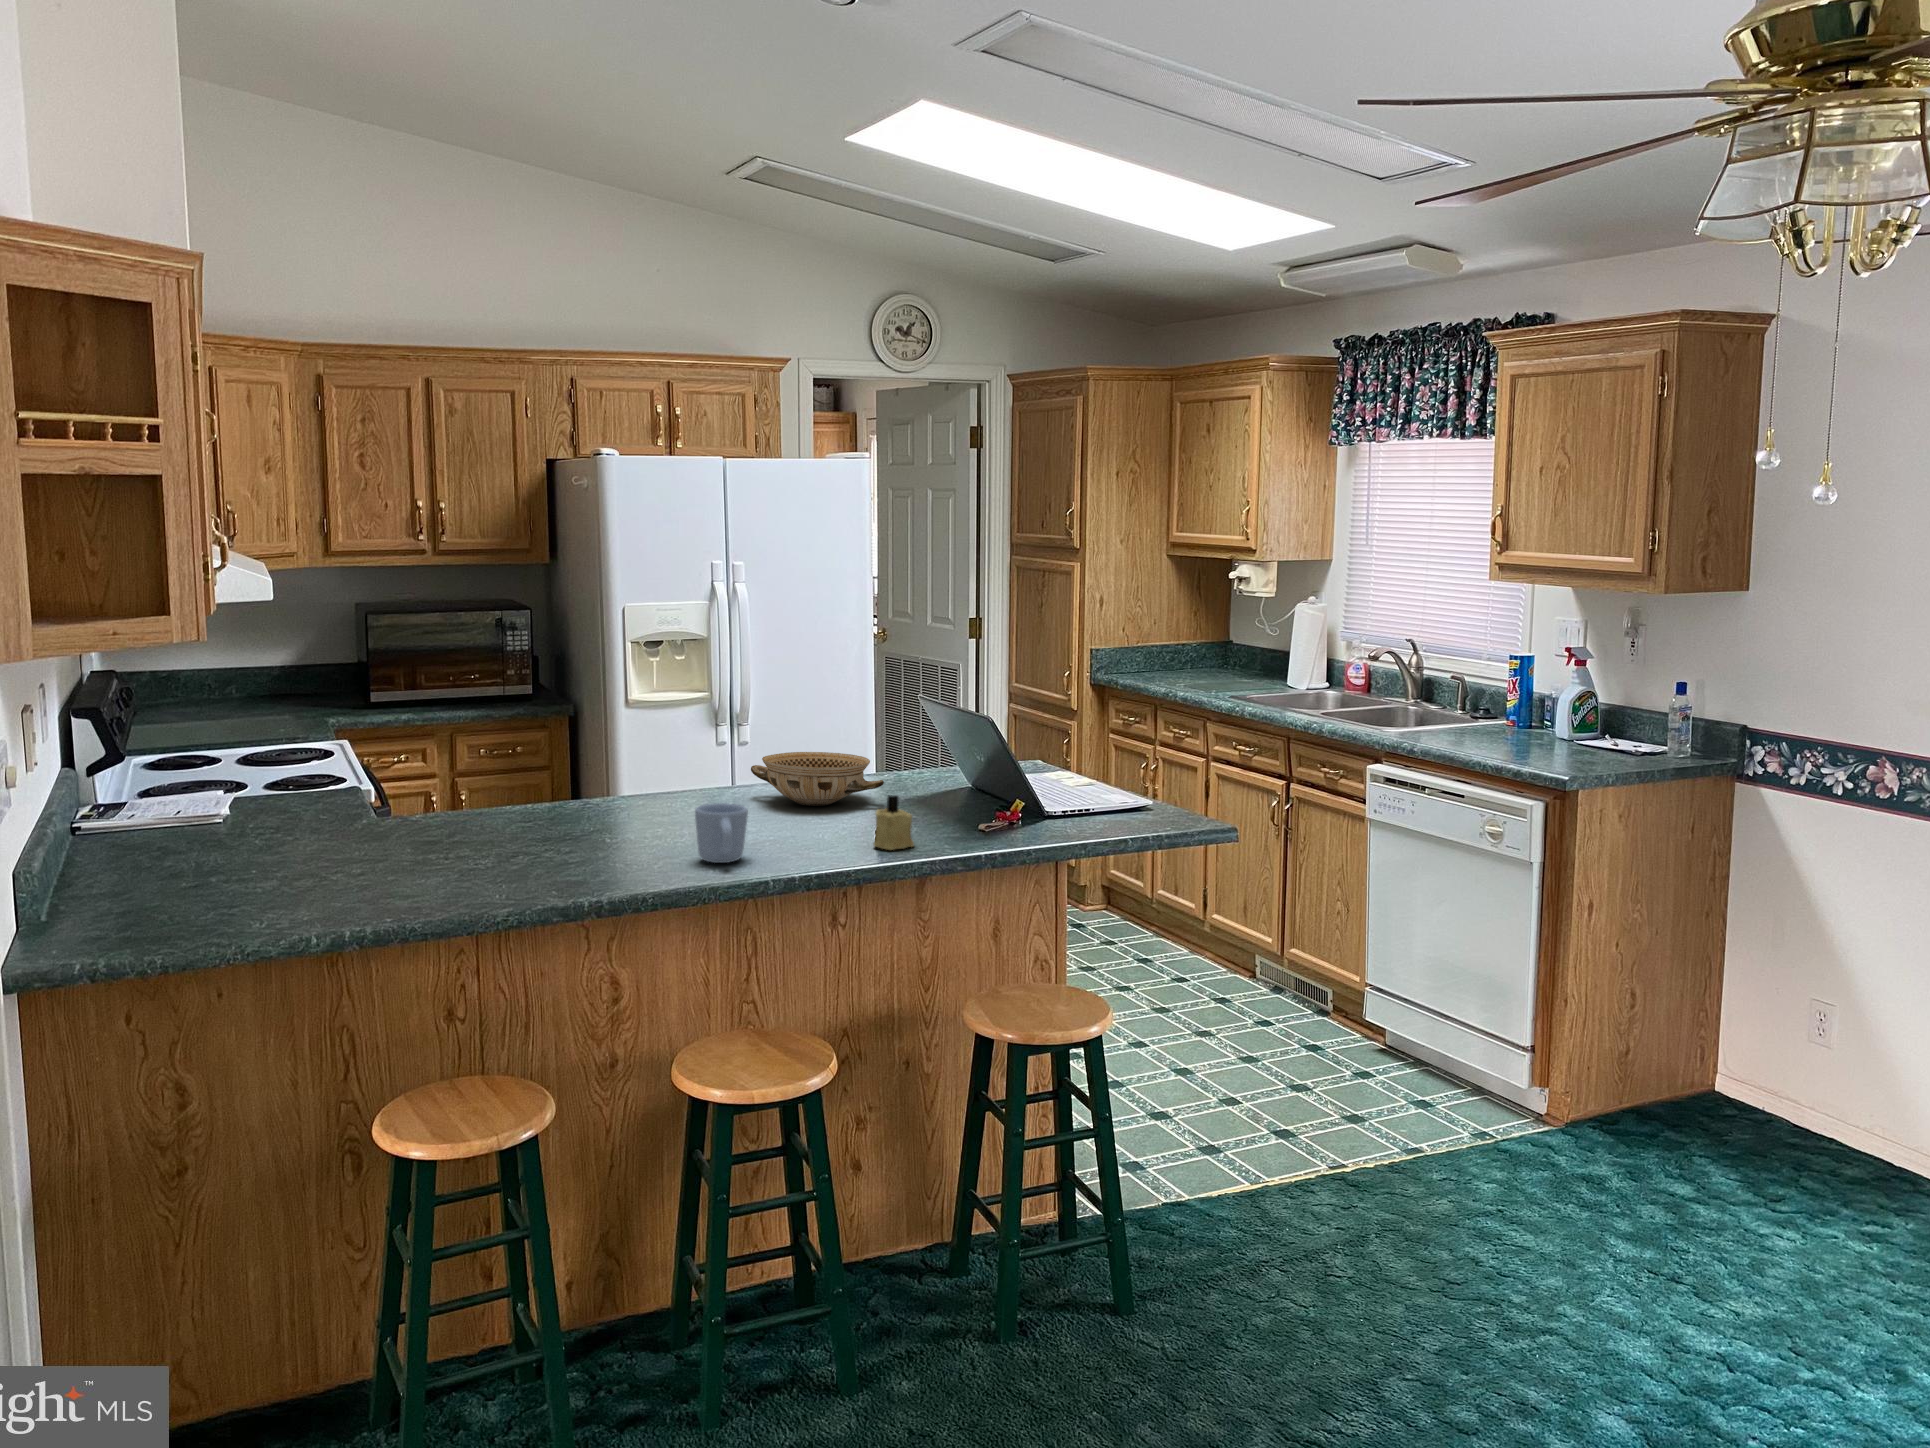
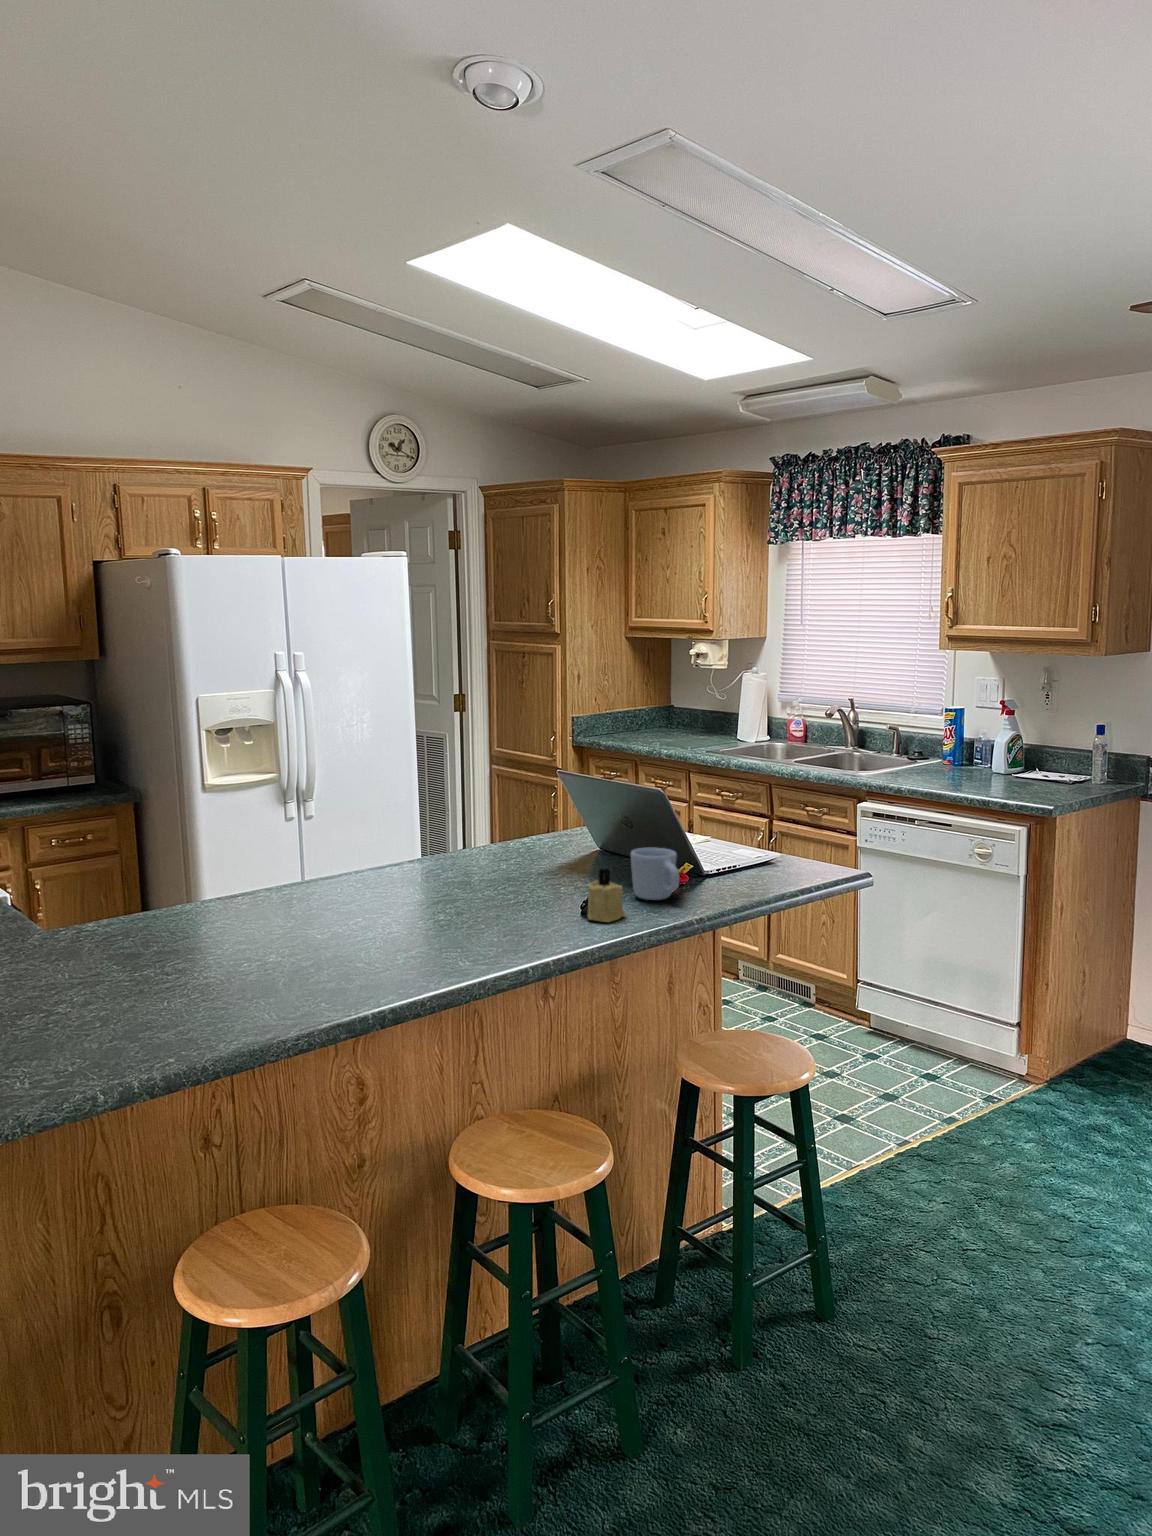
ceramic bowl: present [751,752,884,806] -> none [411,827,547,880]
mug: present [695,803,748,863] -> present [631,848,679,900]

